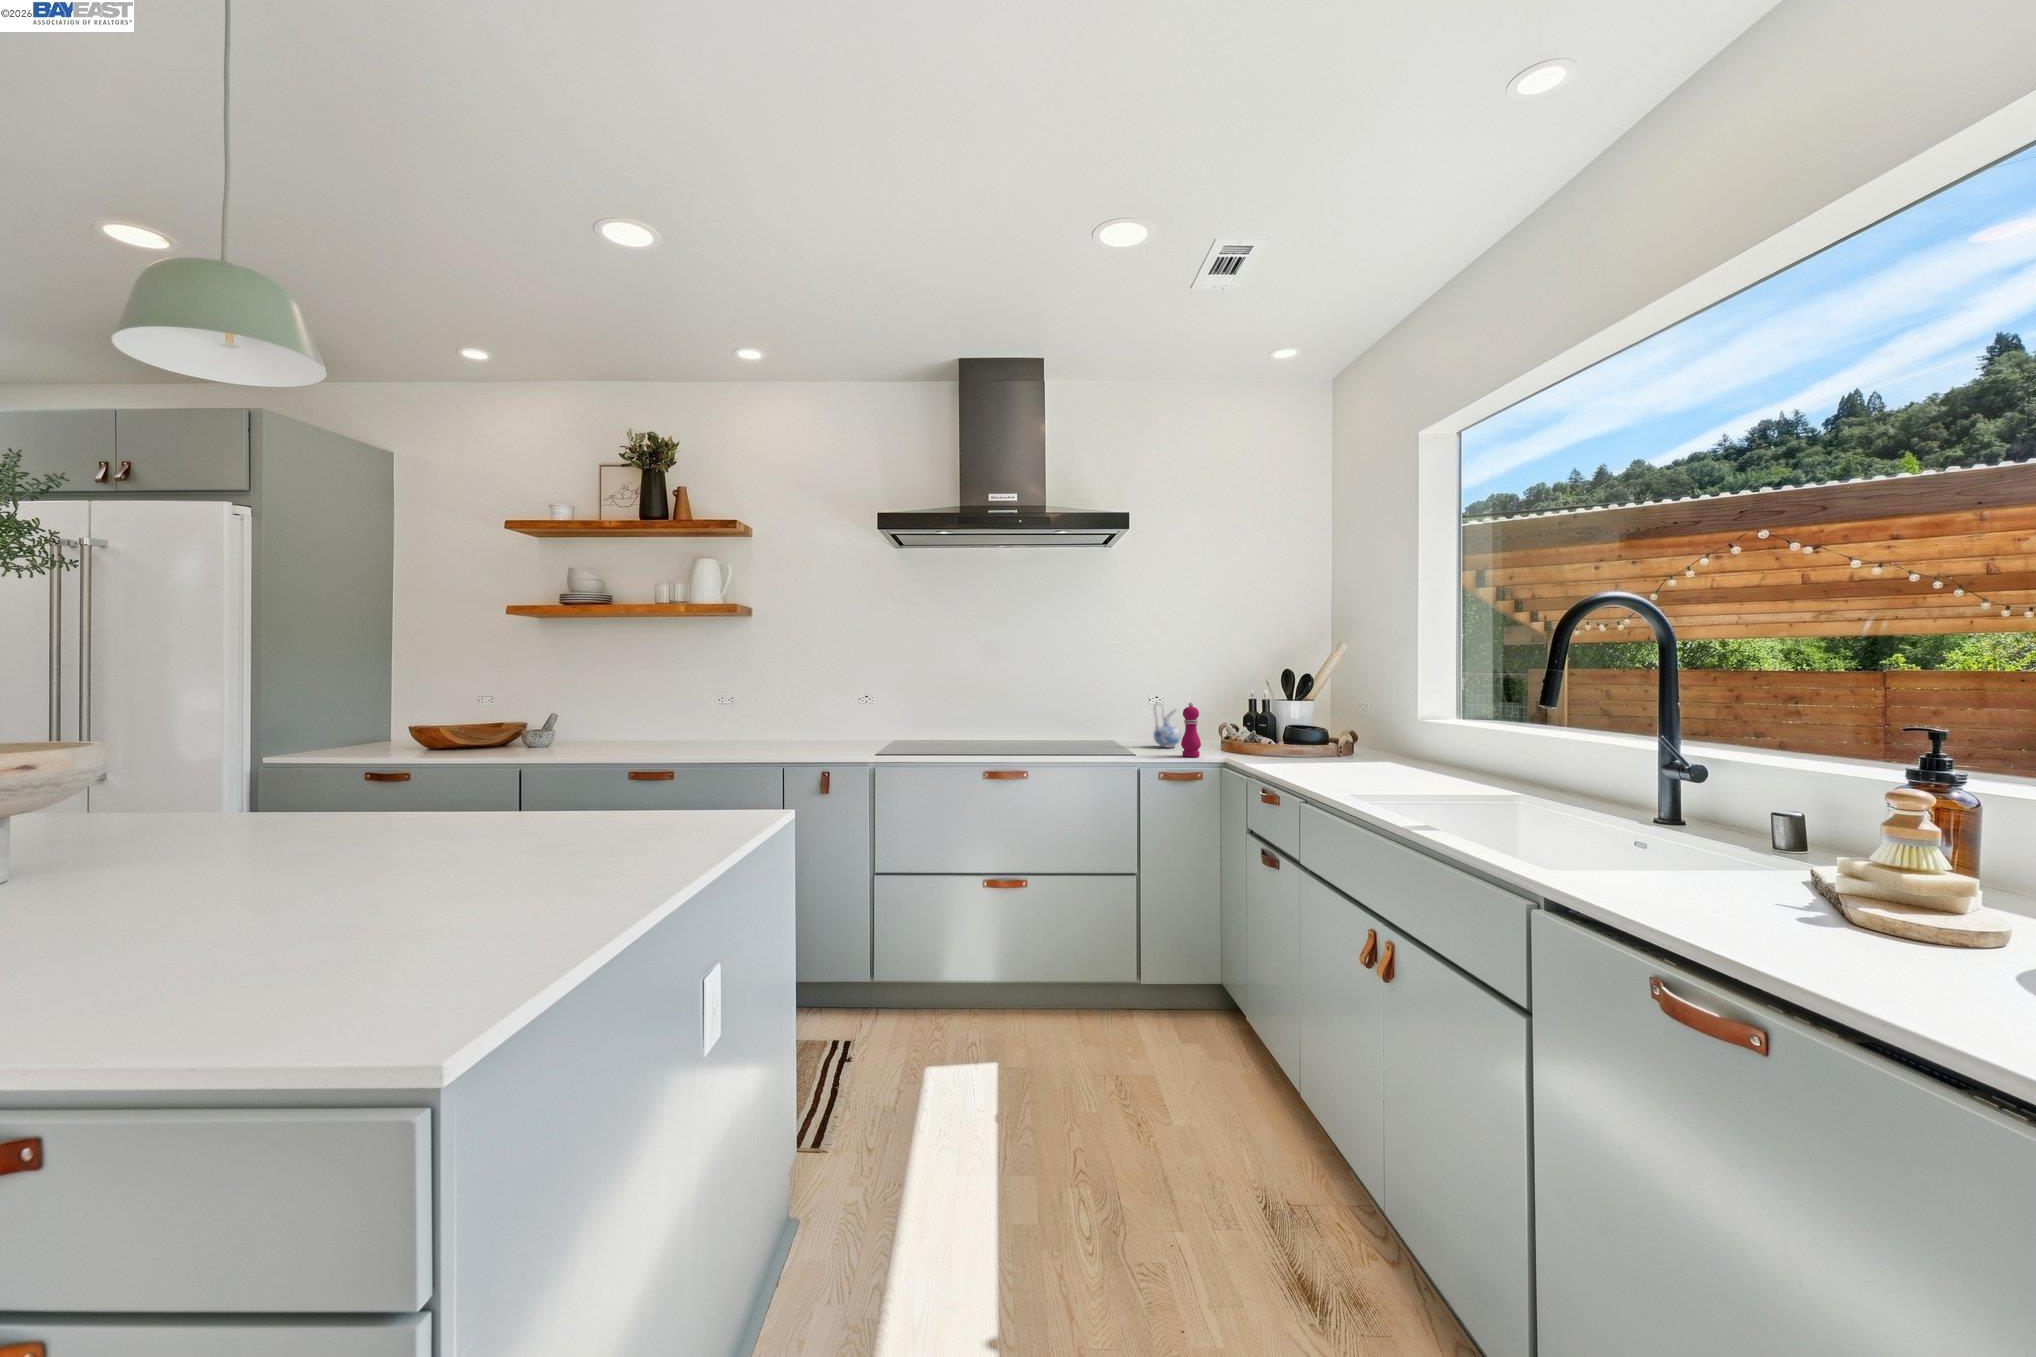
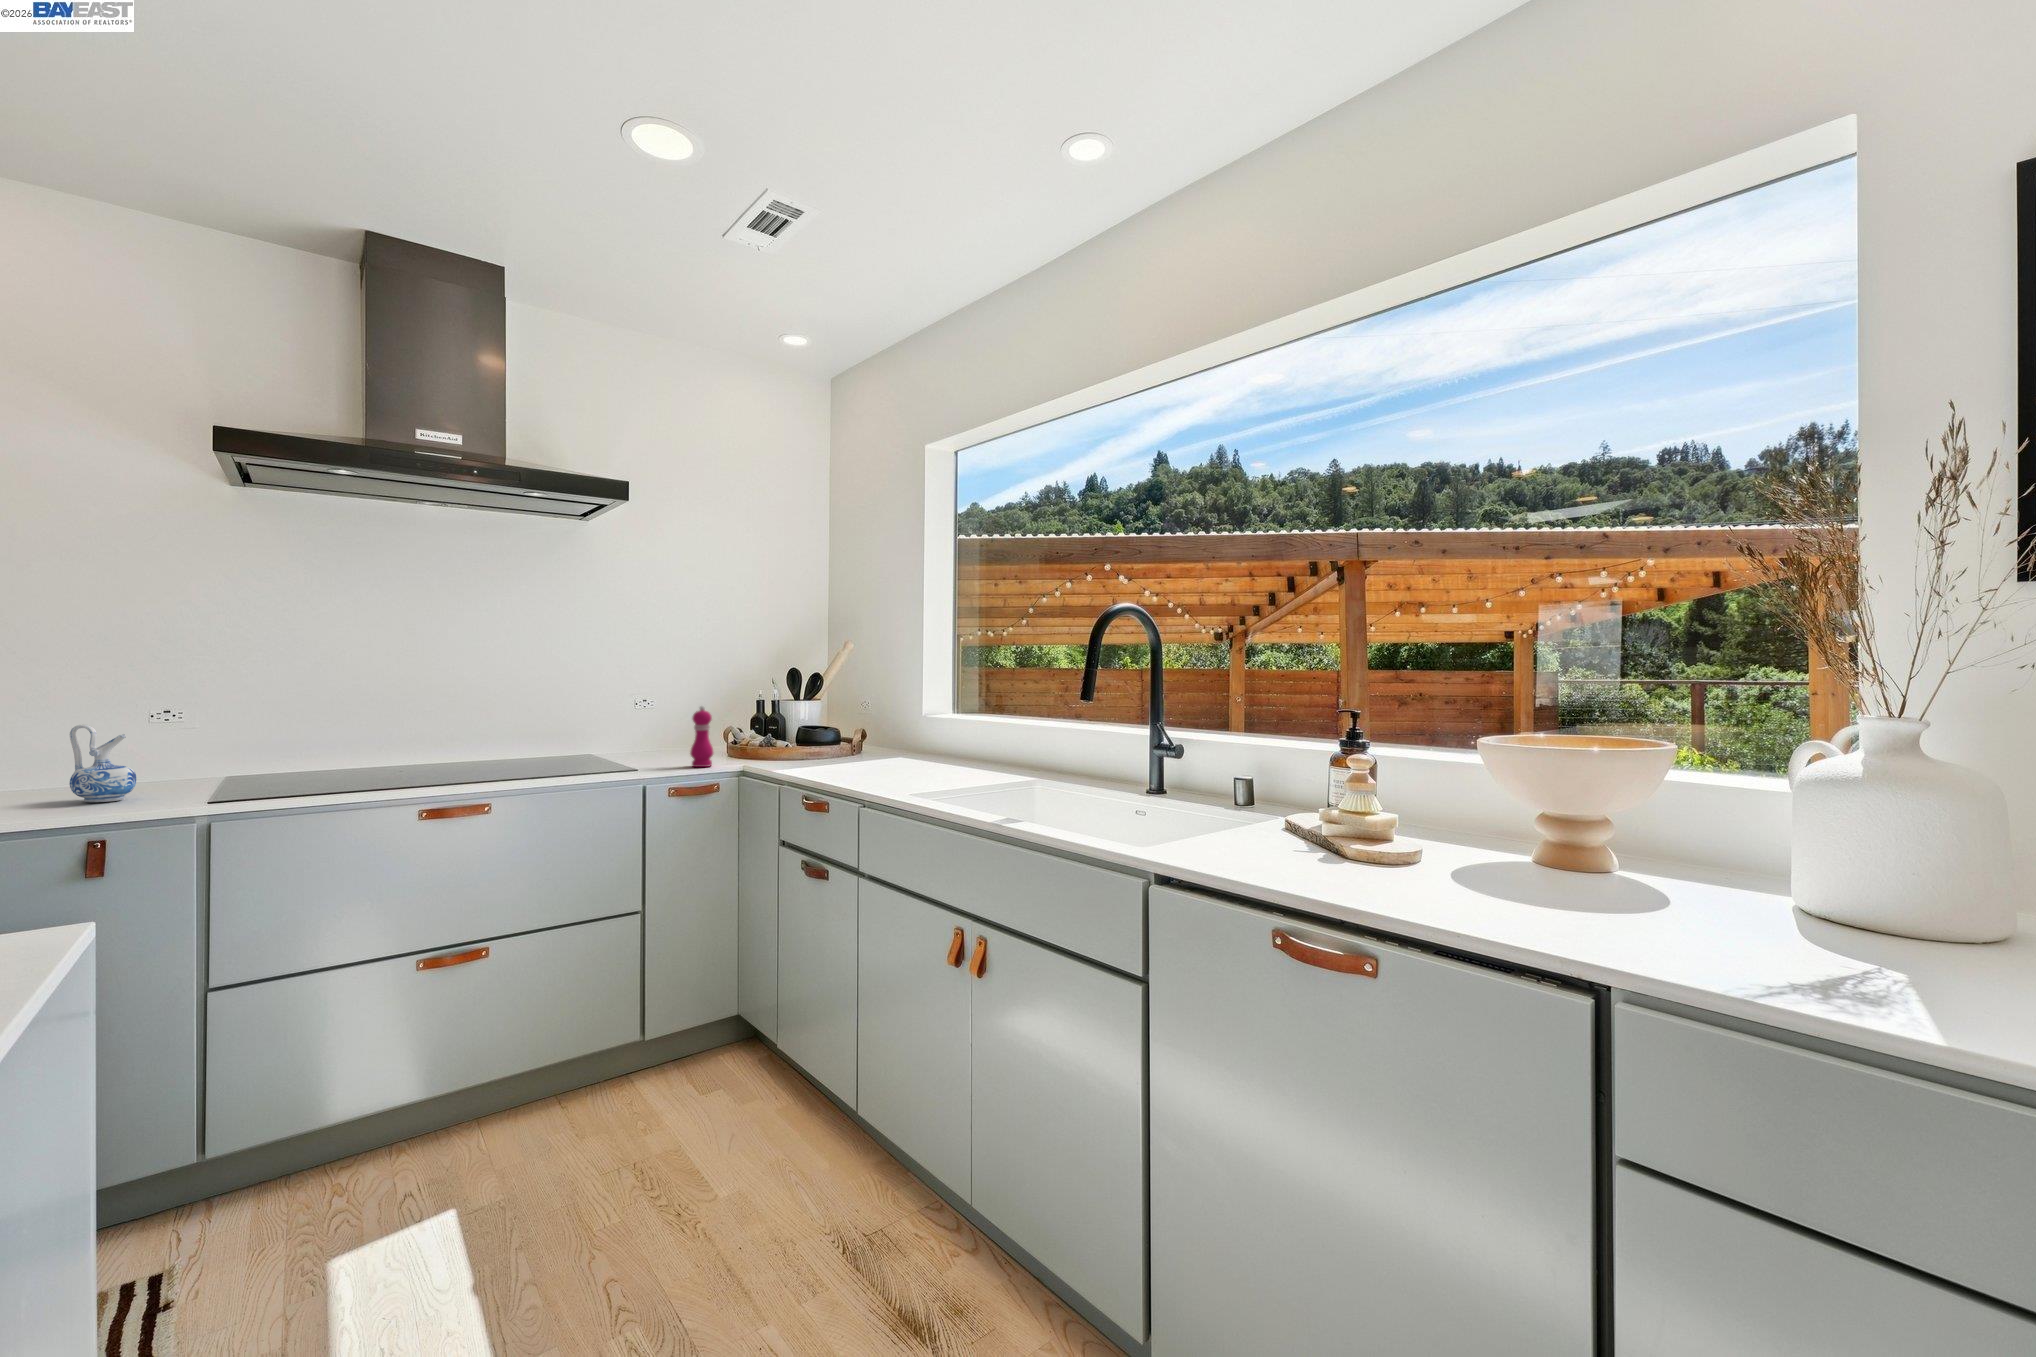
ceramic pitcher: present [1154,703,1180,747] -> present [70,724,136,802]

